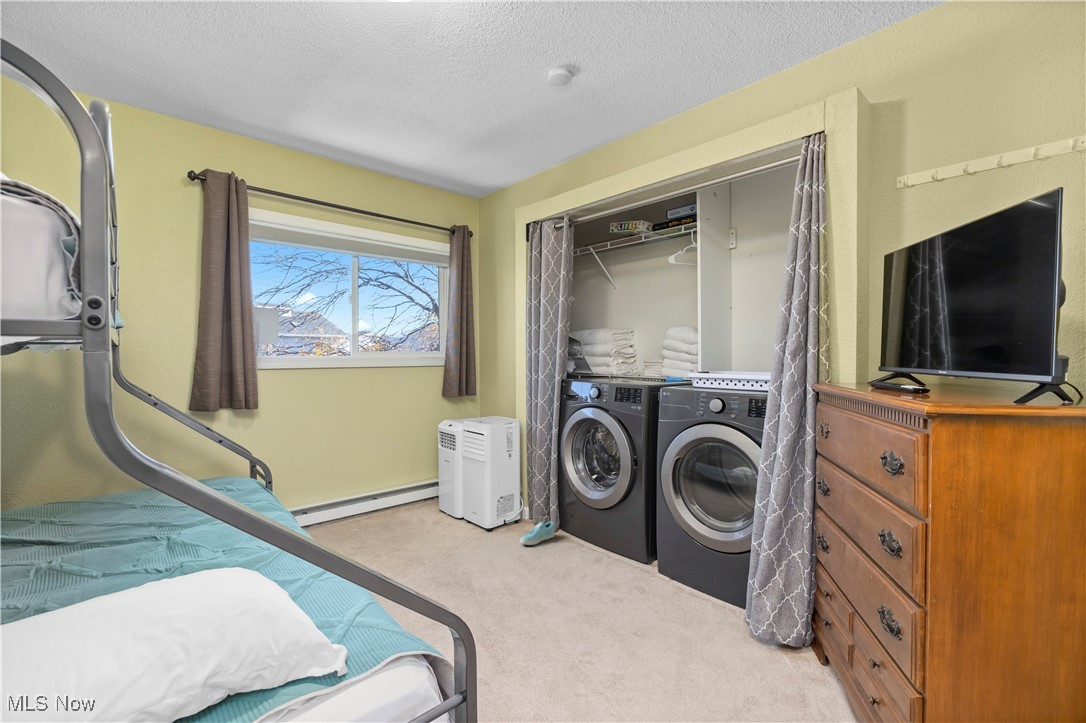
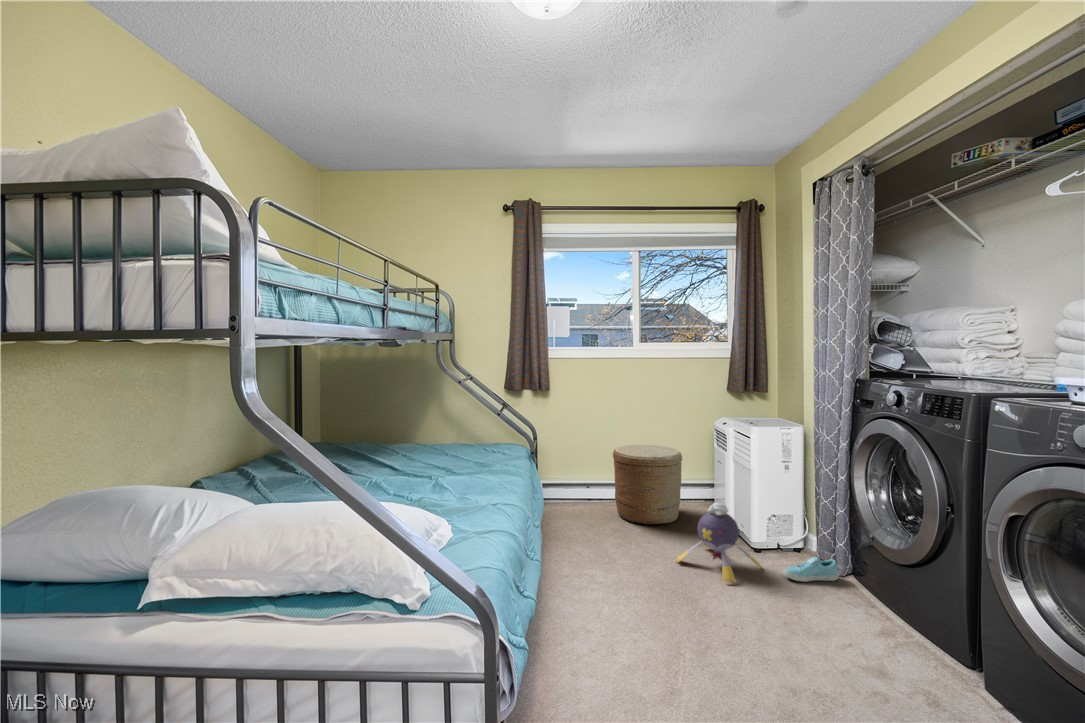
woven basket: none [342,452,415,534] -> present [613,445,682,525]
plush toy: none [431,494,503,564] -> present [676,503,762,584]

